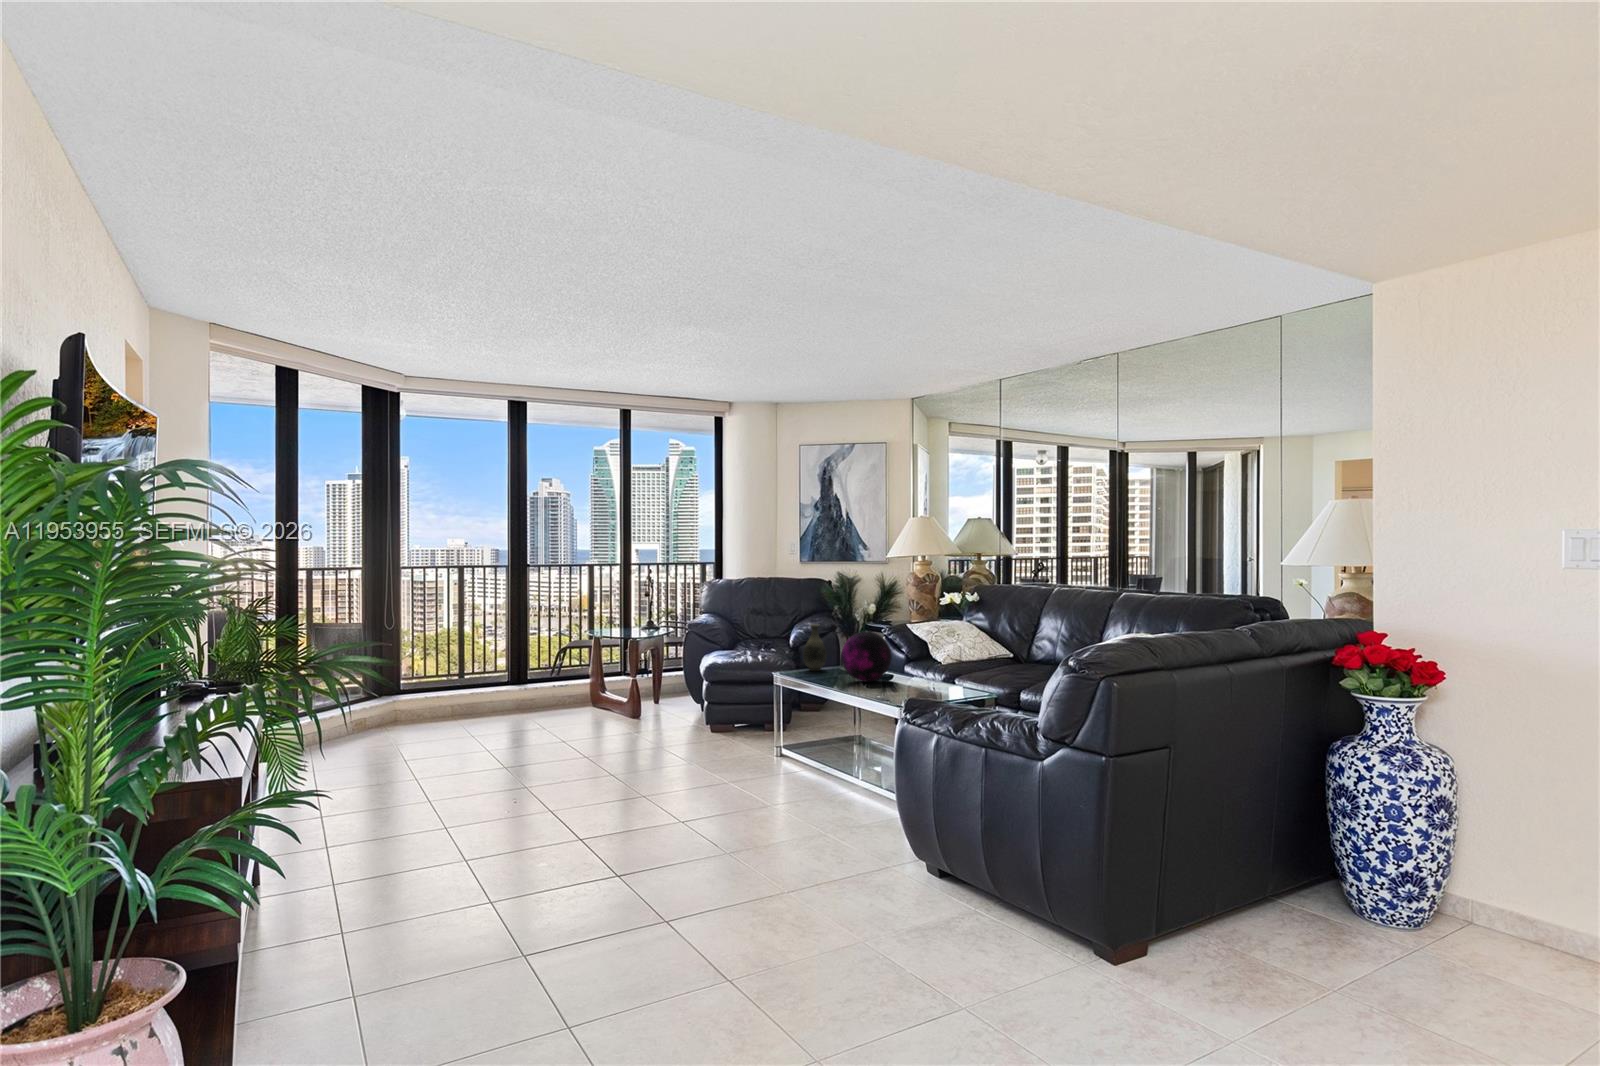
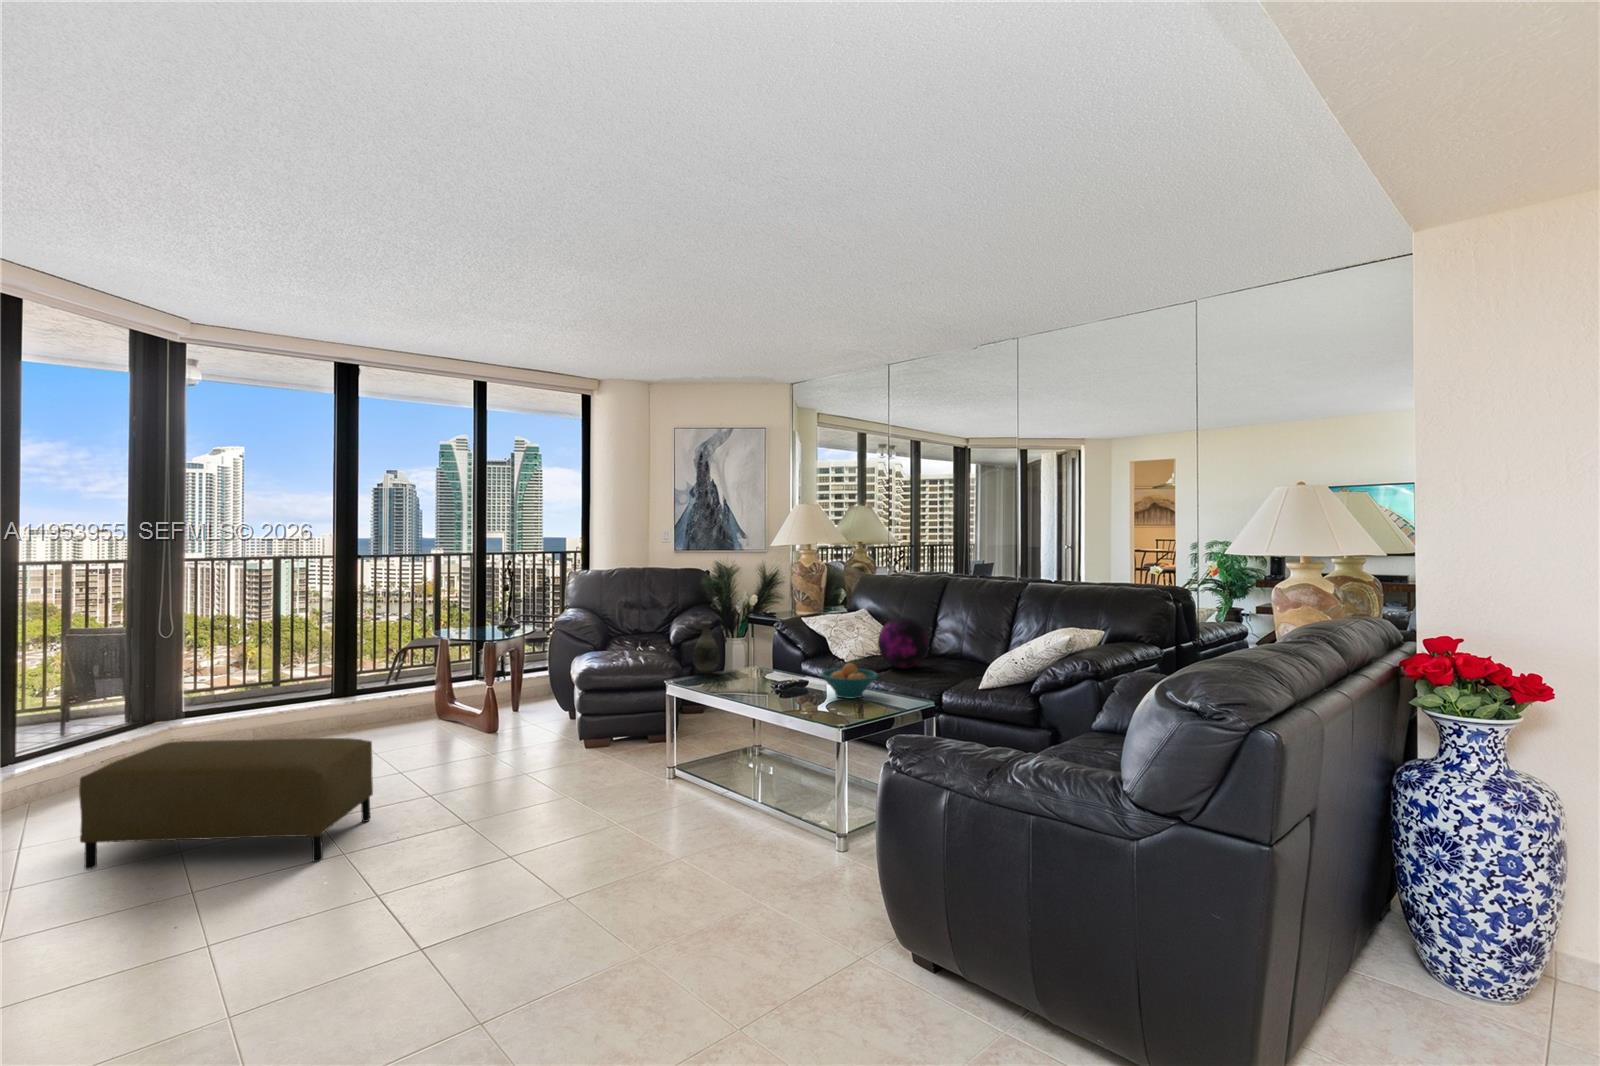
decorative orb: present [841,631,892,682] -> present [878,617,930,669]
fruit bowl: none [904,660,954,691] -> present [821,663,877,699]
ottoman: none [354,702,545,792] -> present [79,738,373,869]

